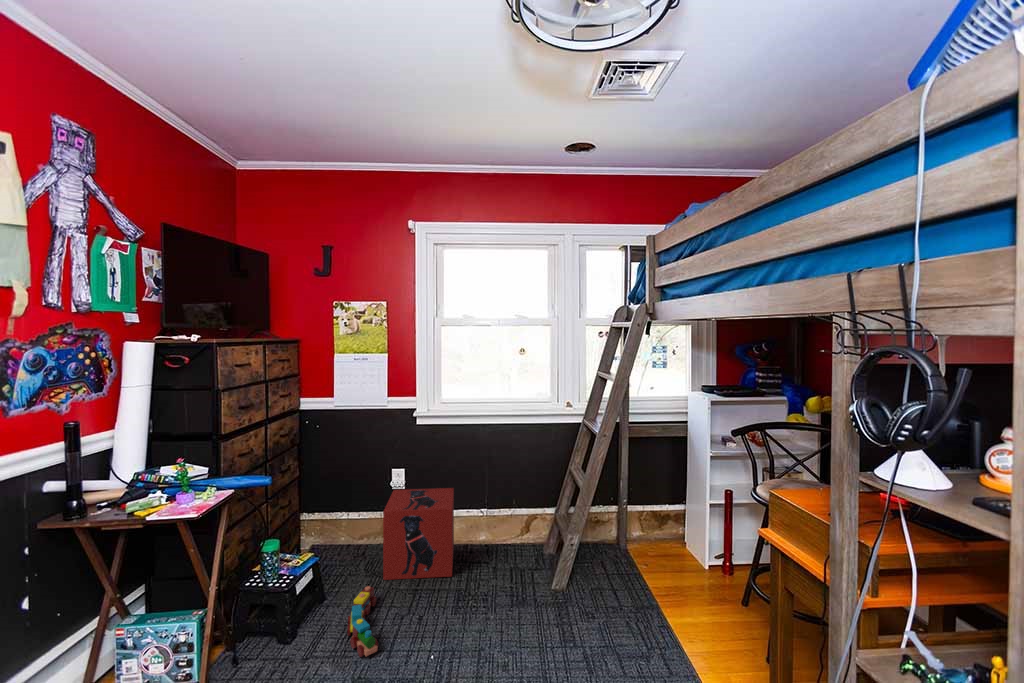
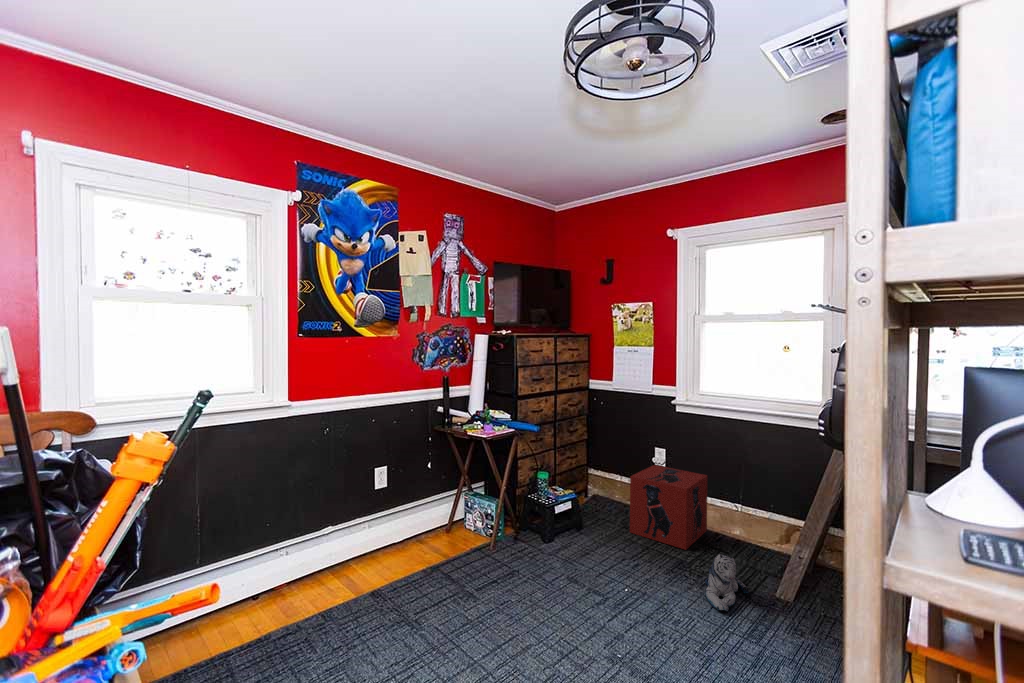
plush toy: none [492,569,533,631] -> present [705,555,748,611]
toy train: present [347,586,378,657] -> none [579,529,614,570]

